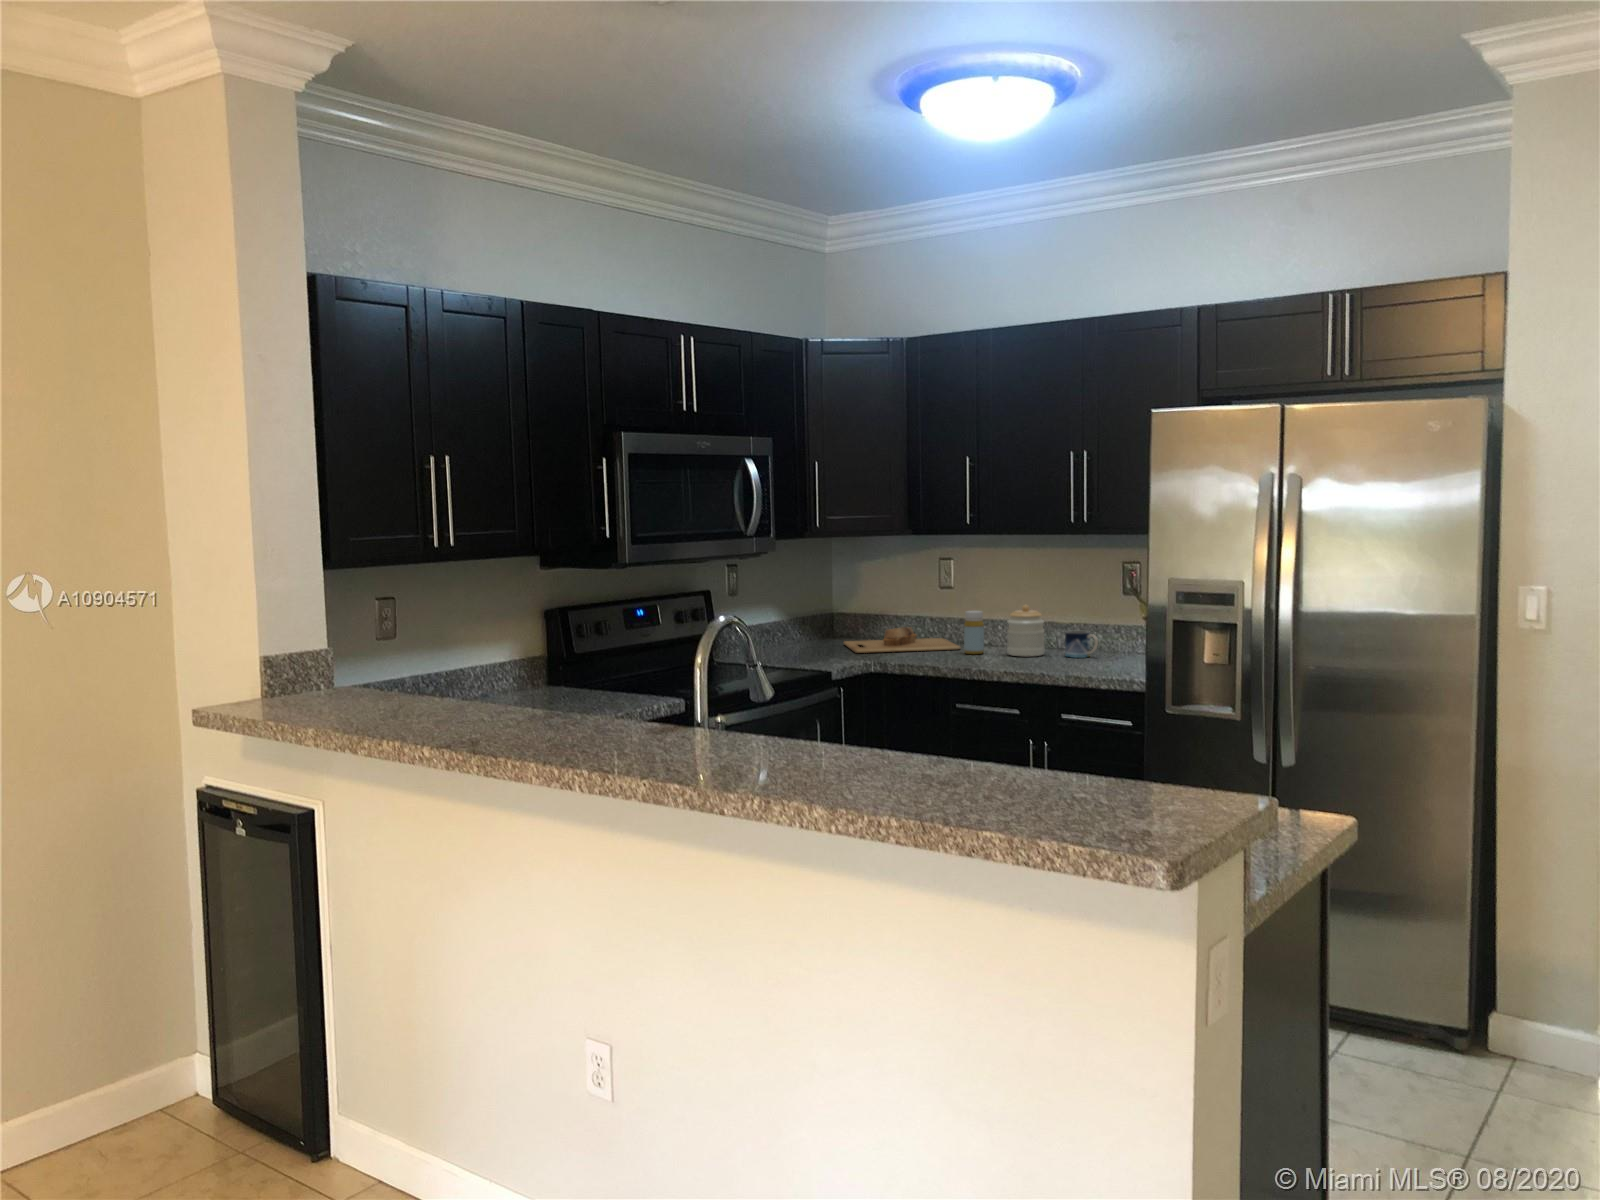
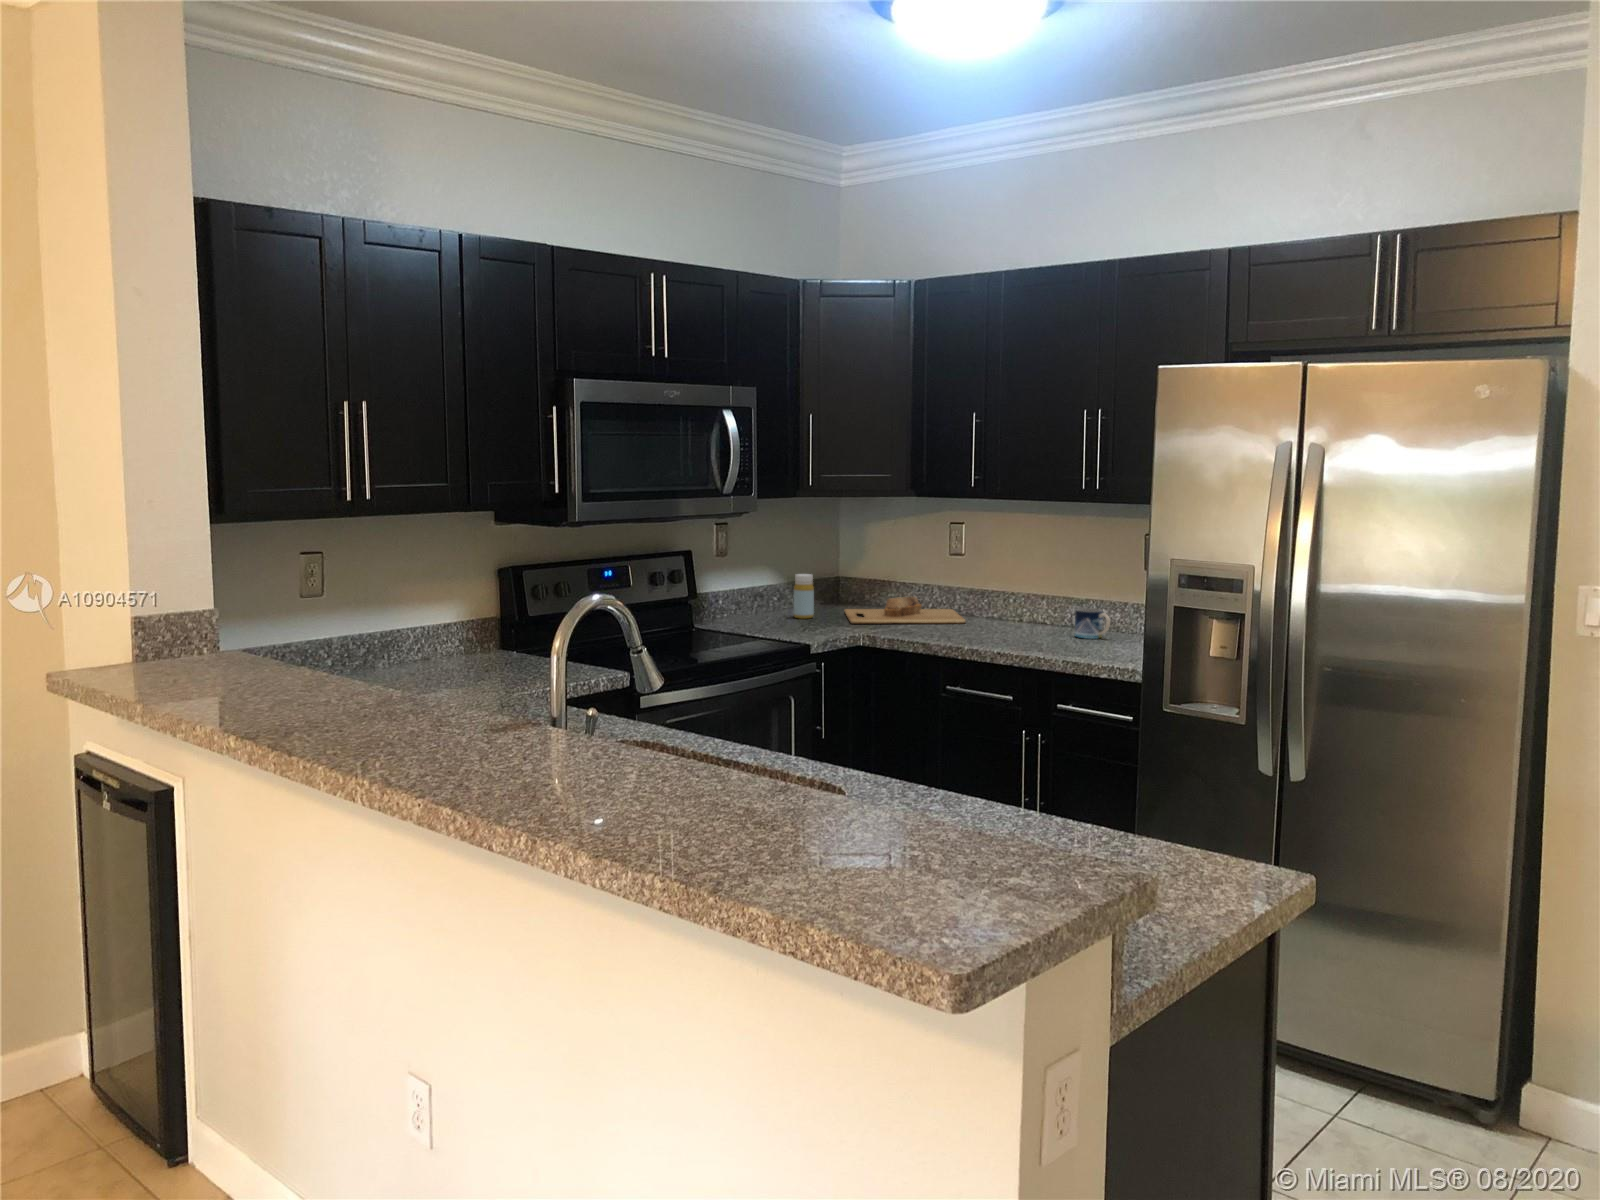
jar: present [1007,605,1044,656] -> none [1012,578,1054,635]
bottle: present [964,611,984,654] -> present [794,574,814,619]

